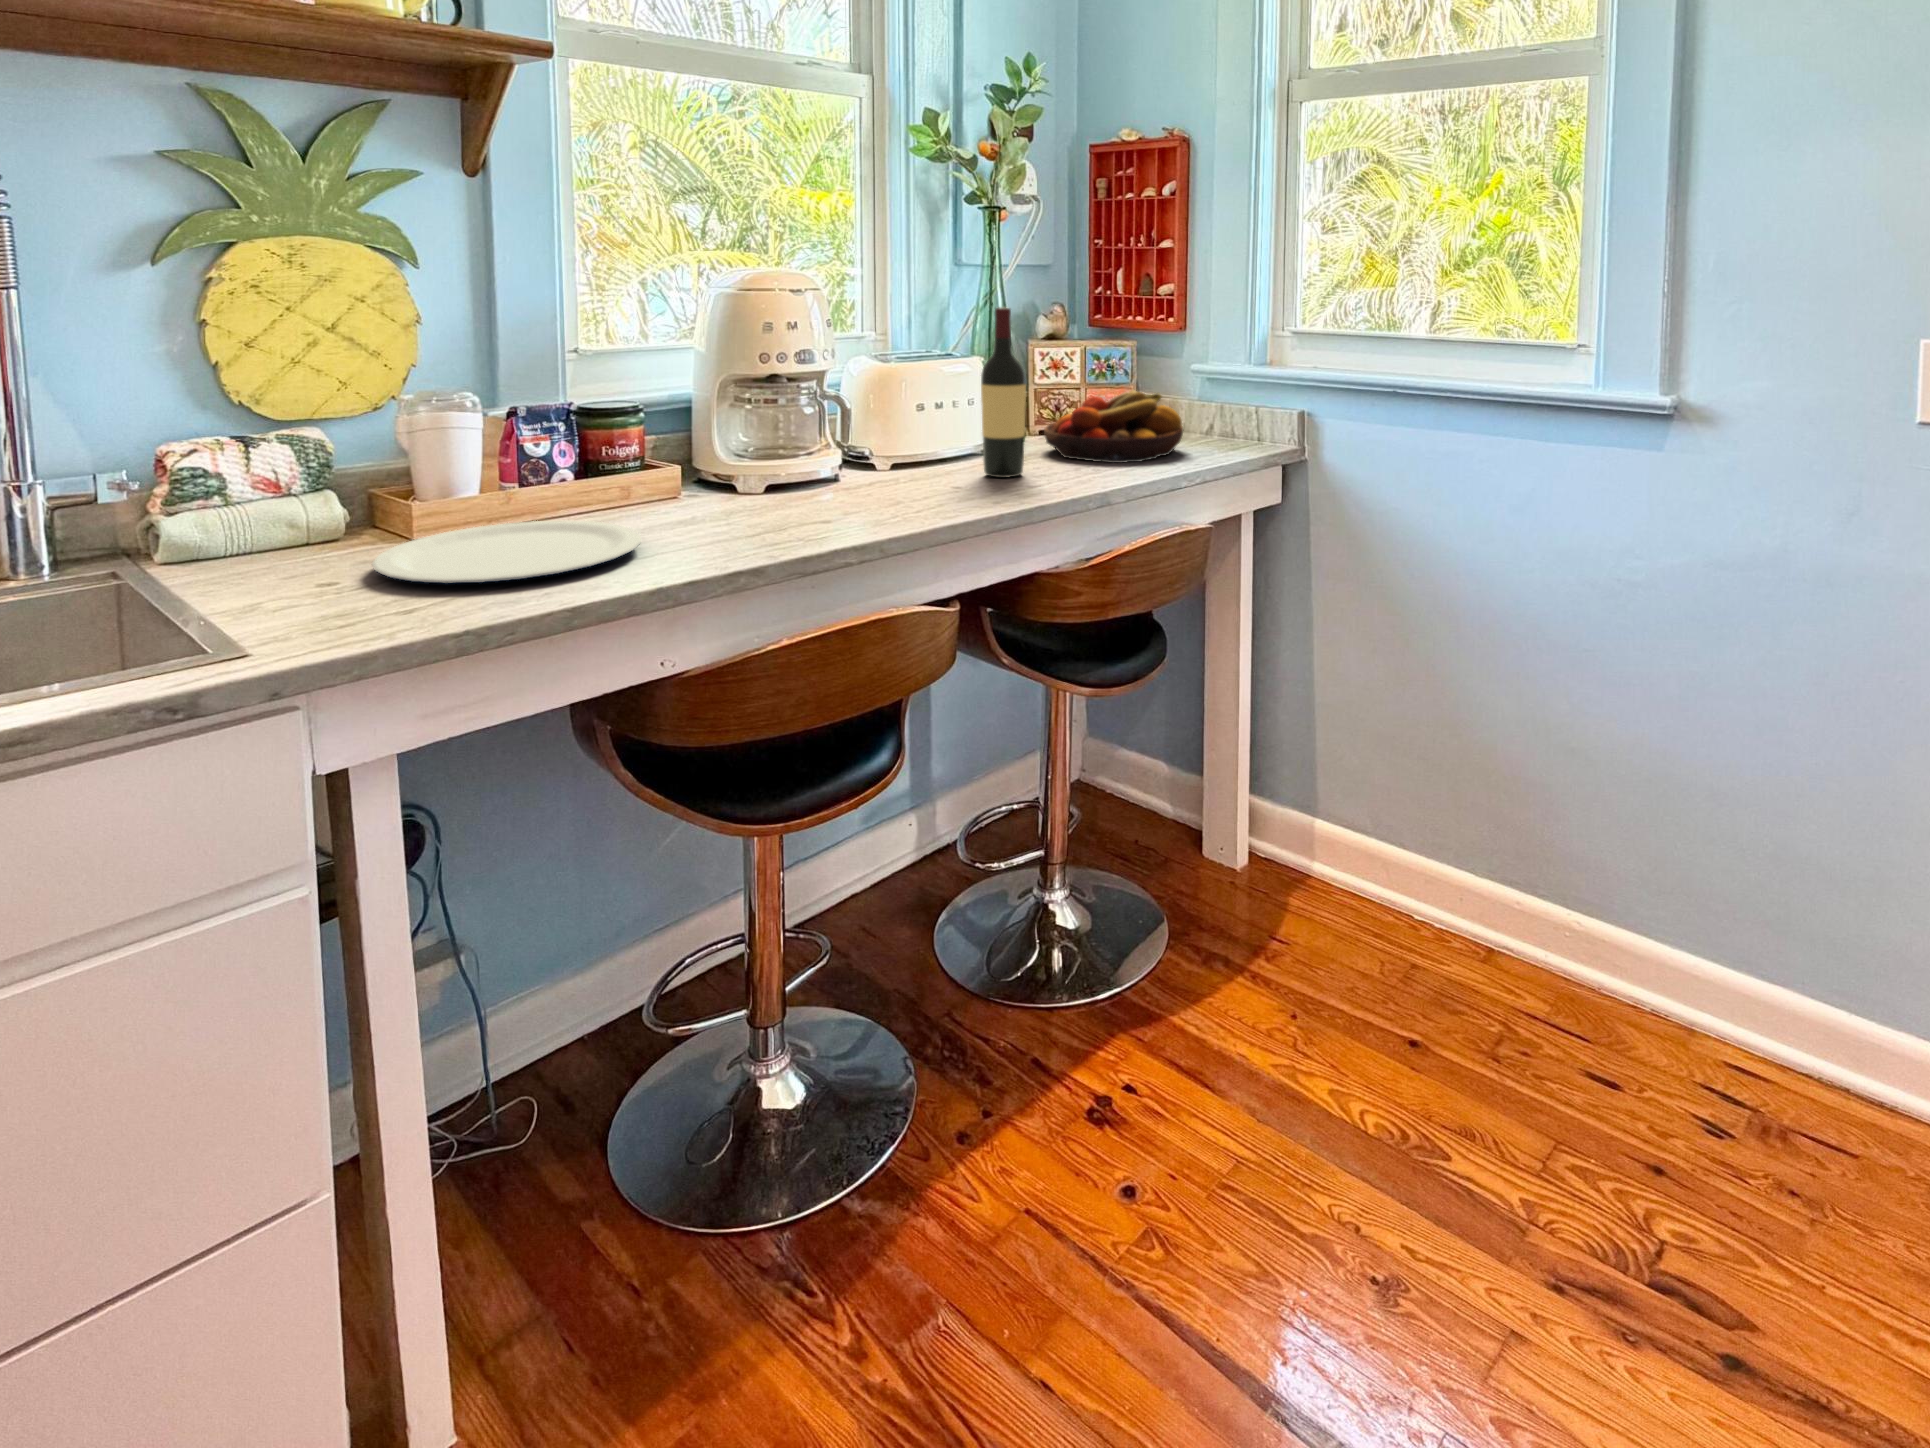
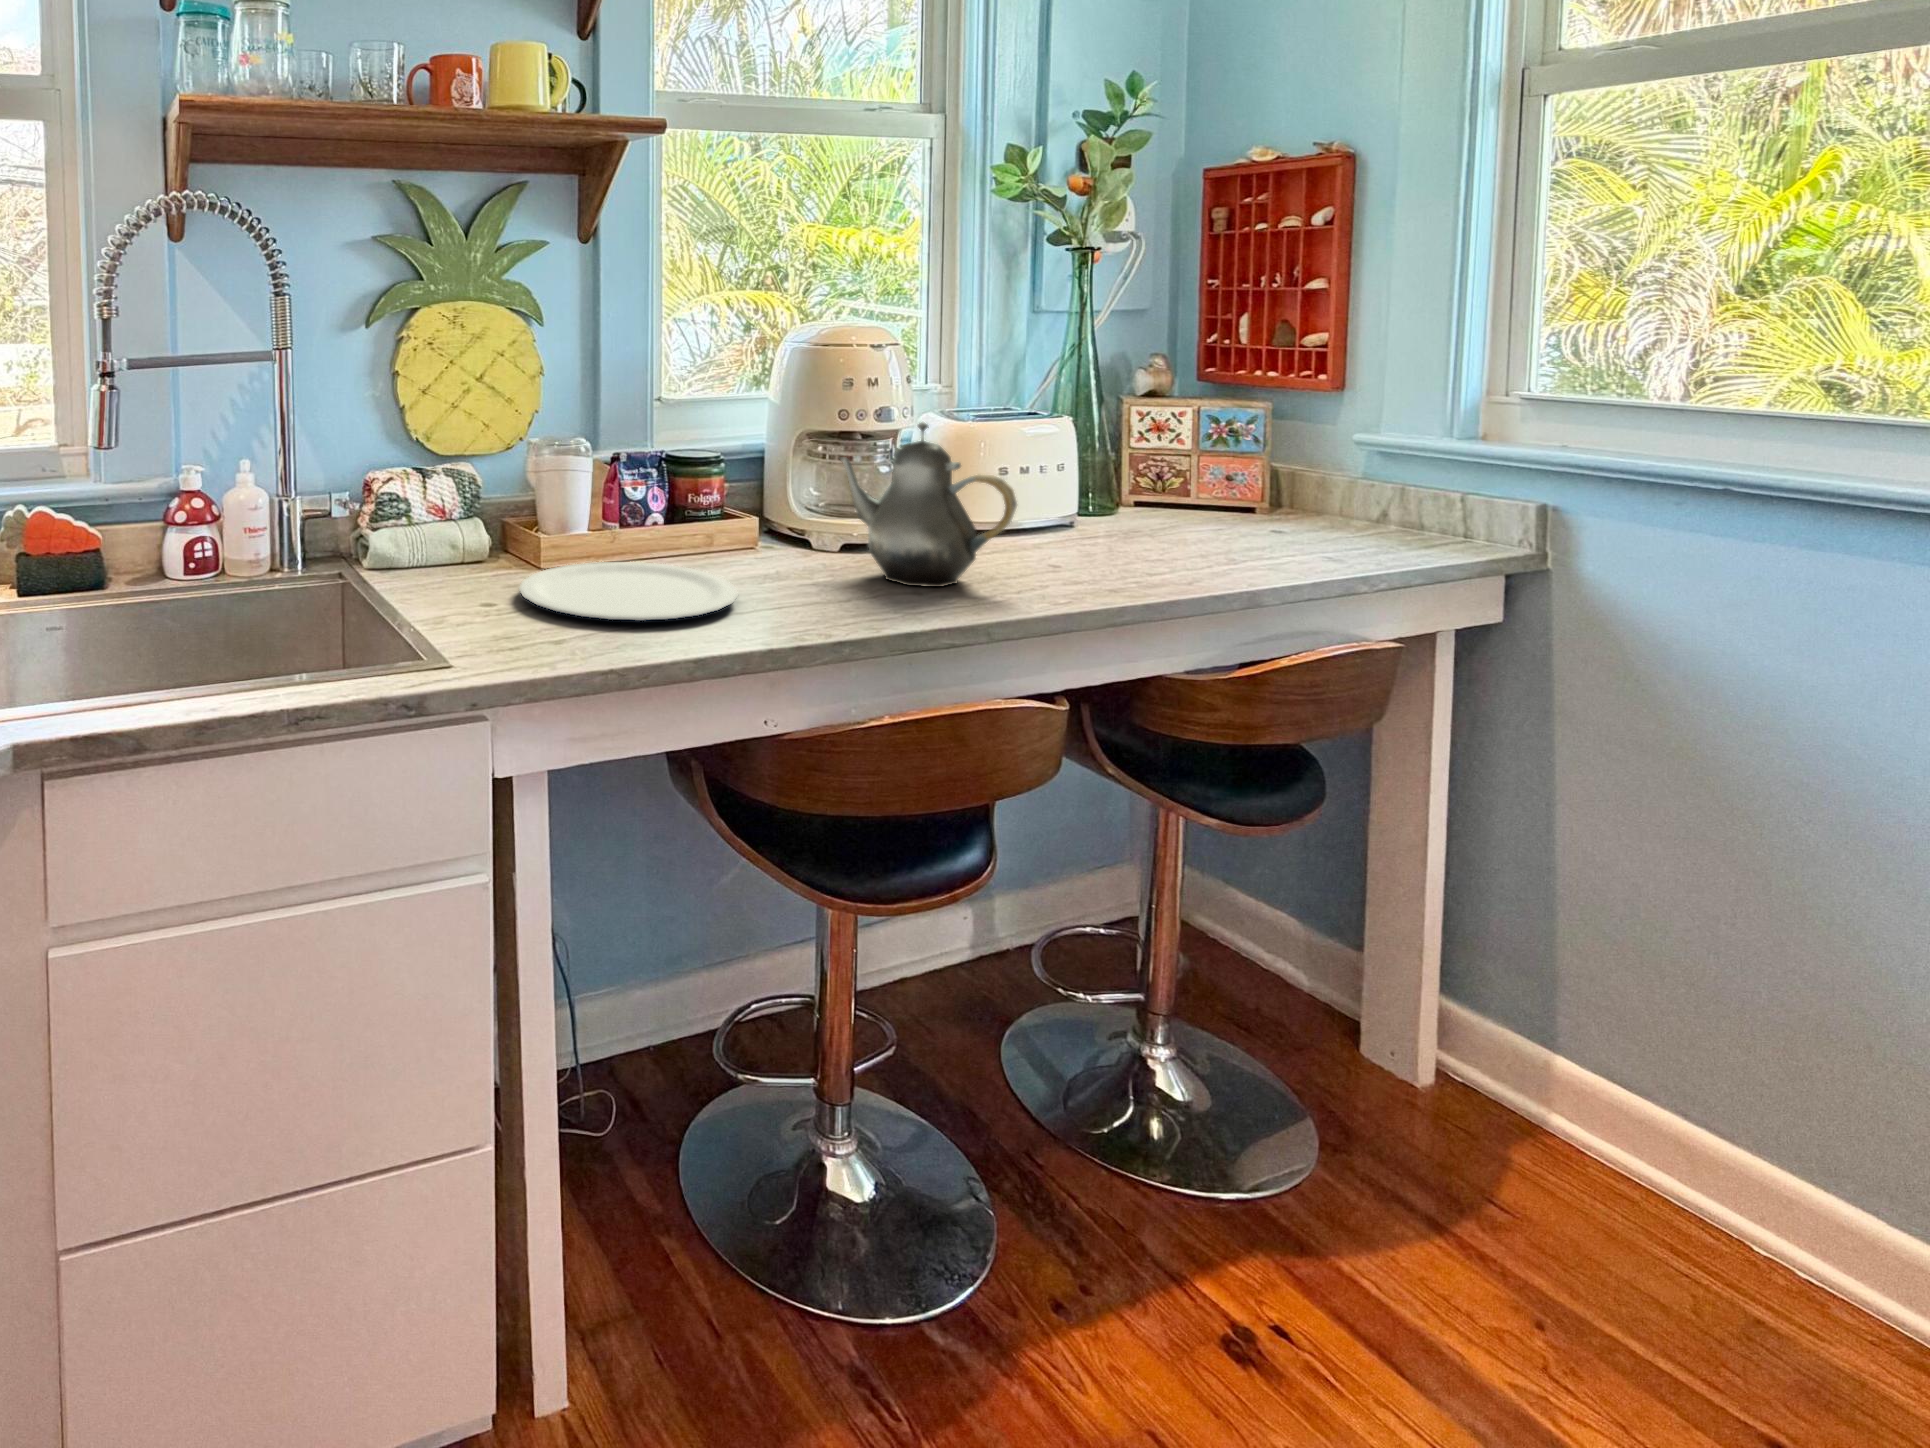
wine bottle: present [981,307,1026,478] -> none [1078,364,1136,558]
teapot: none [756,359,920,517] -> present [840,422,1017,587]
fruit bowl: present [1044,391,1184,463] -> none [1146,462,1345,552]

